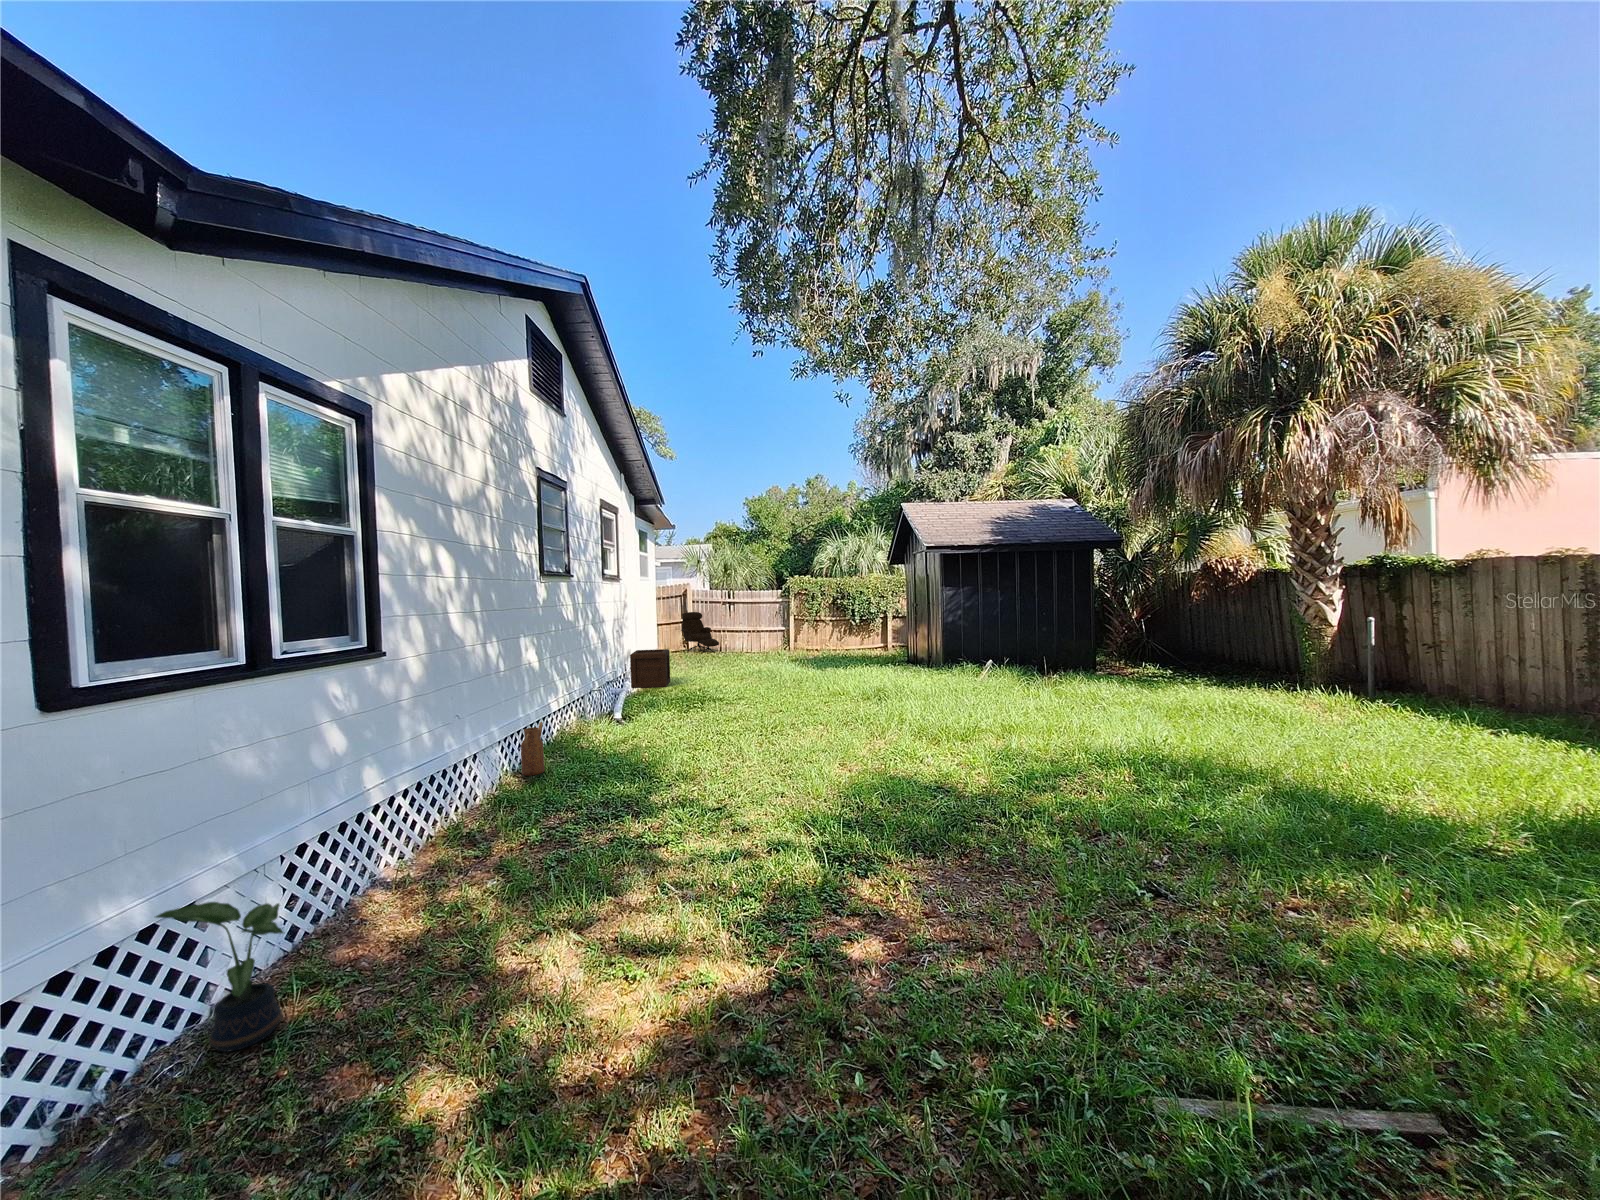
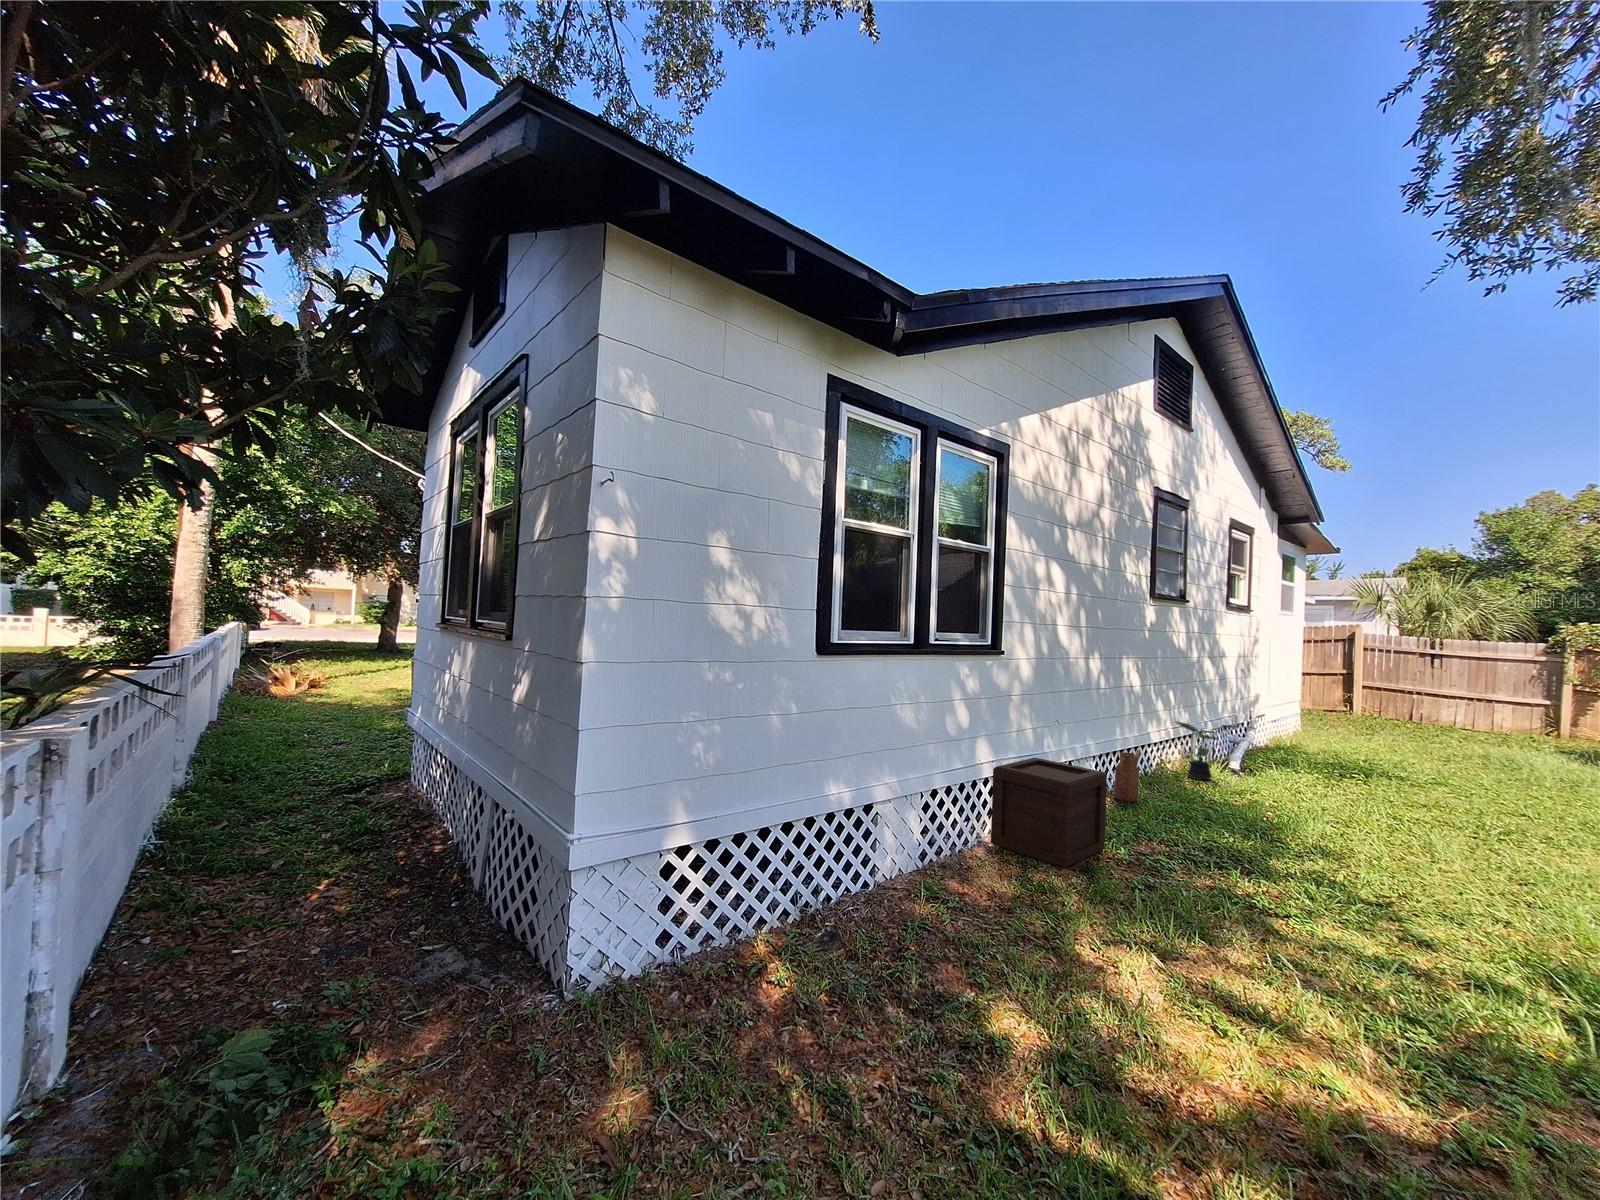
lounge chair: present [681,612,719,652] -> none [1343,663,1408,721]
wooden crate: present [630,649,670,688] -> present [991,758,1107,868]
potted plant: present [156,902,283,1052] -> present [1175,722,1217,780]

